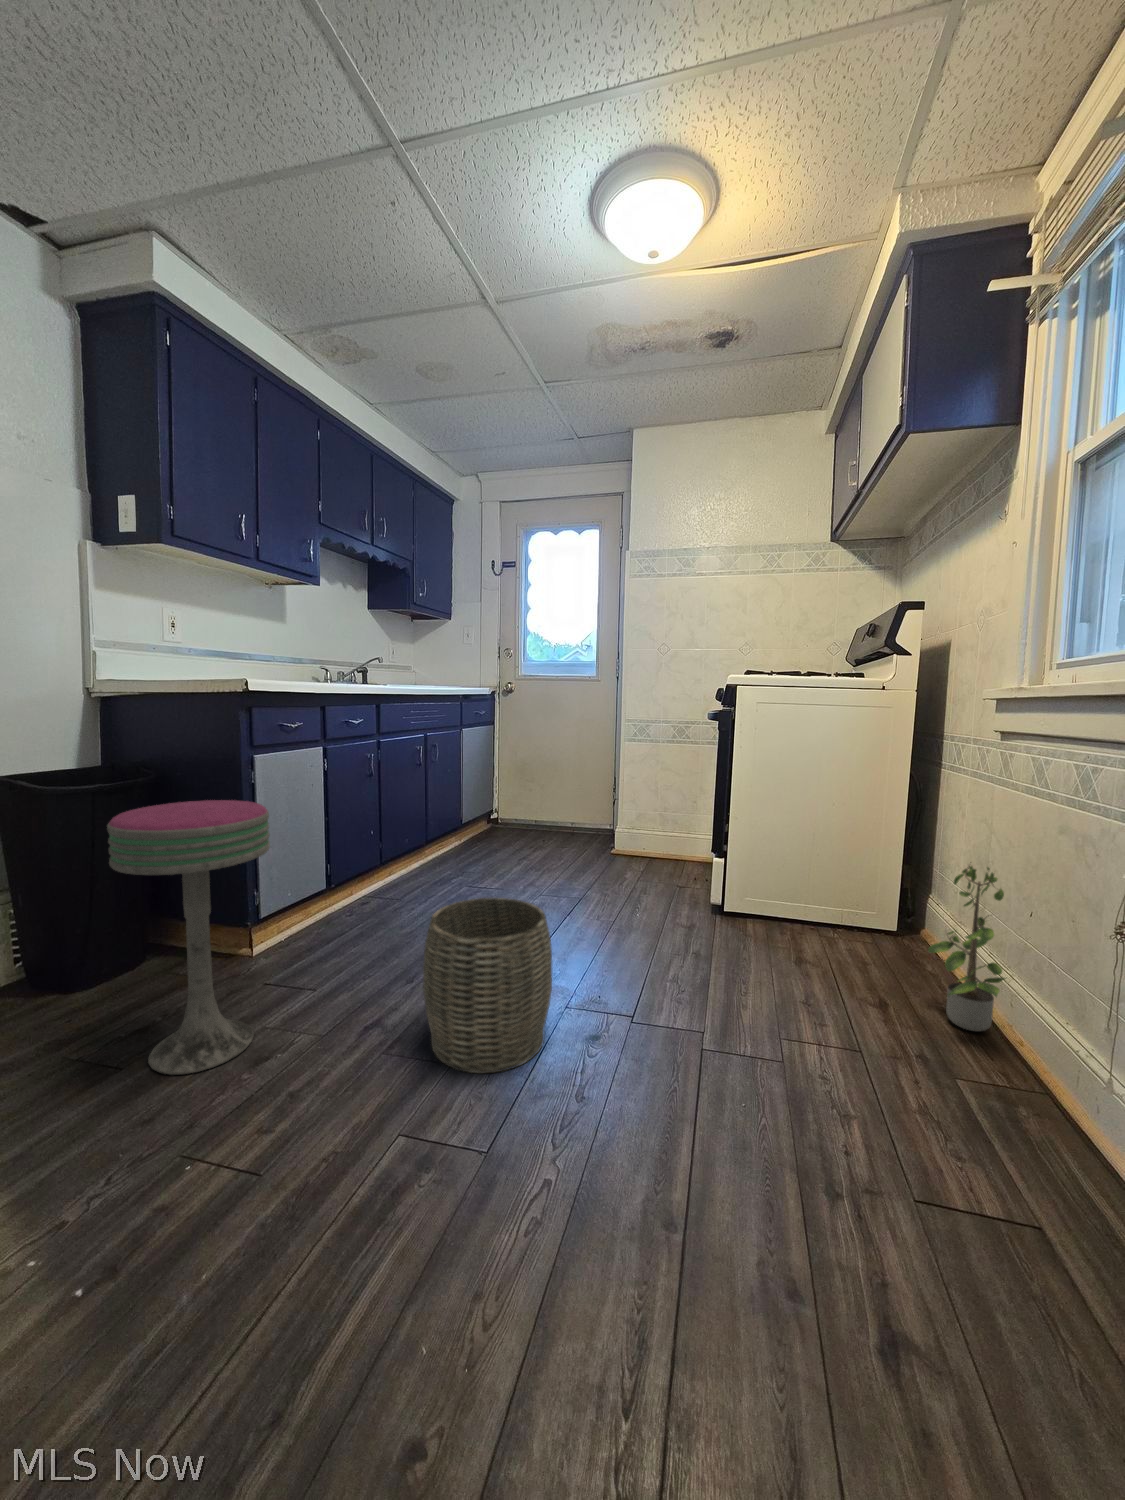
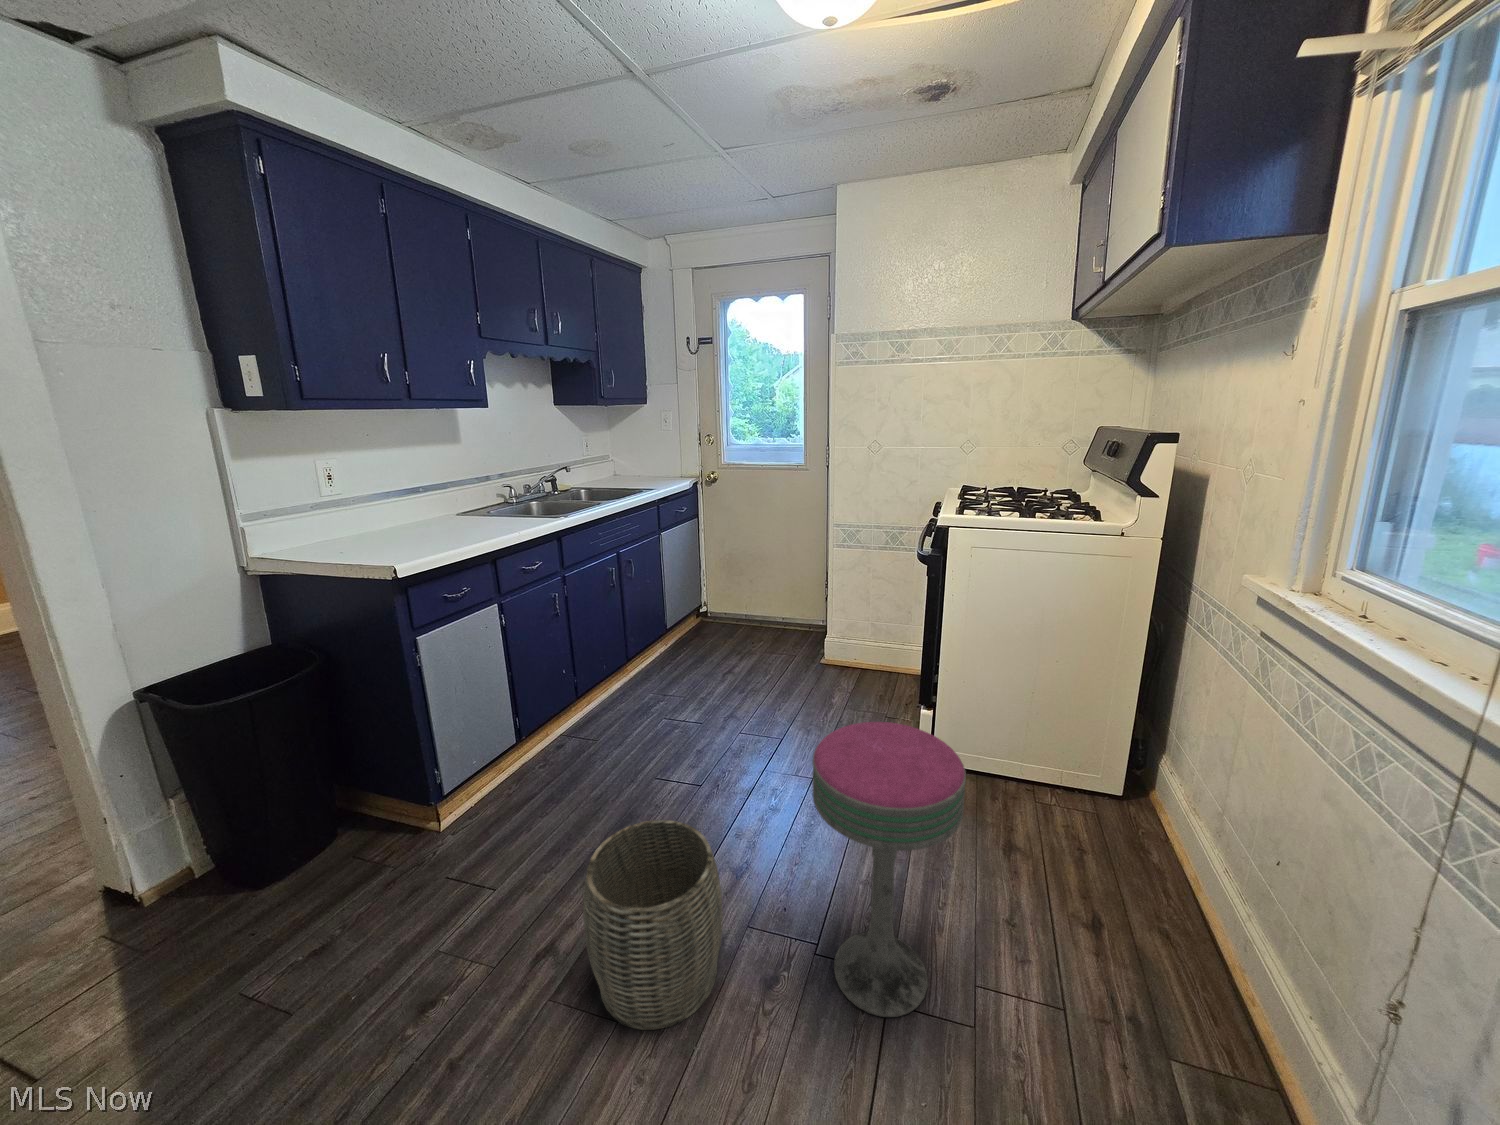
bar stool: present [107,800,270,1075] -> present [812,722,966,1017]
potted plant: present [928,866,1005,1031] -> none [1149,788,1246,975]

